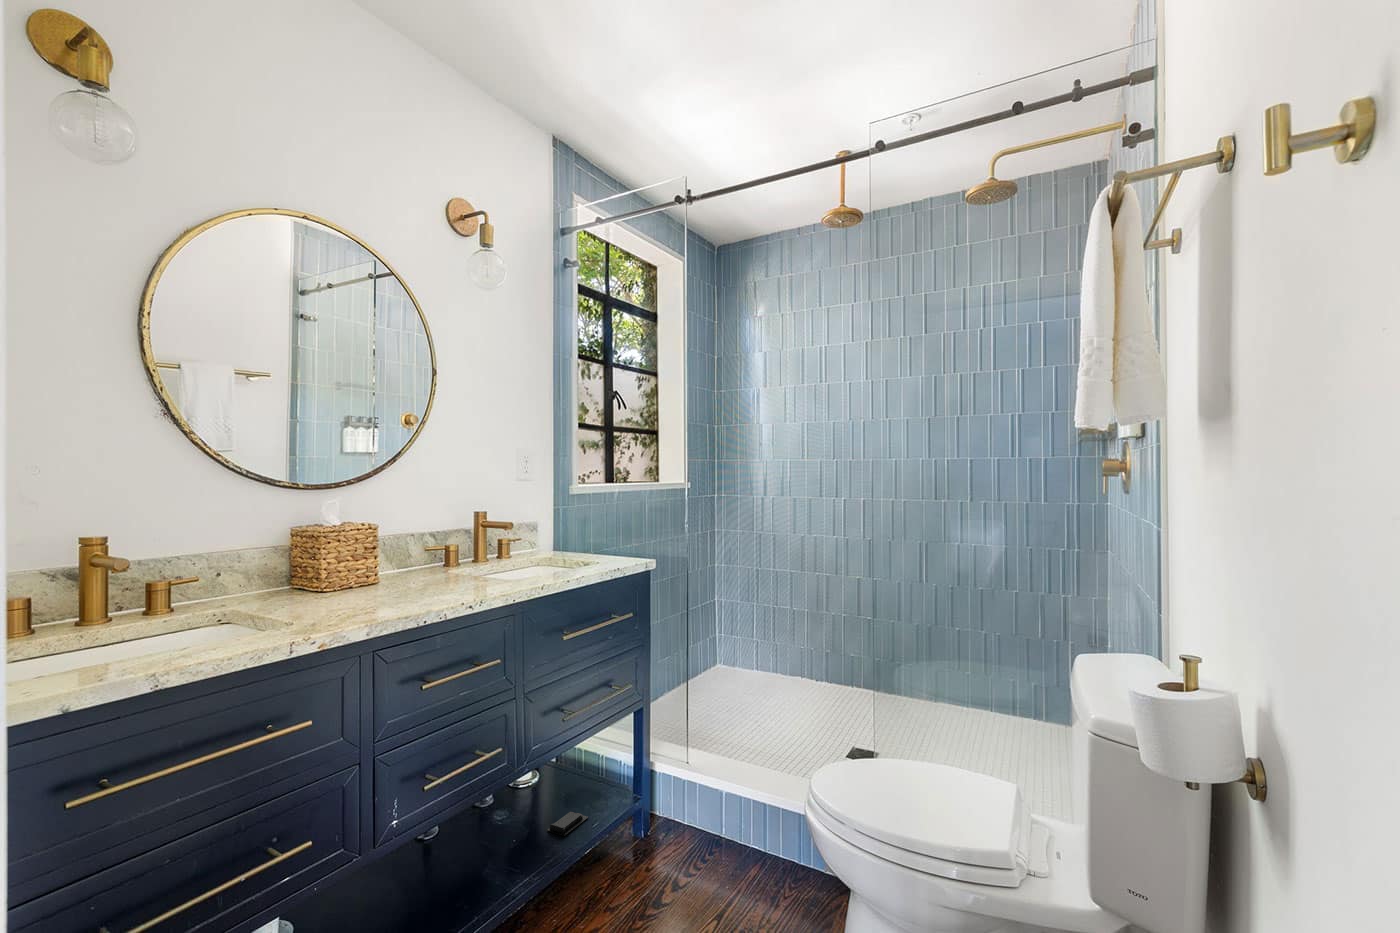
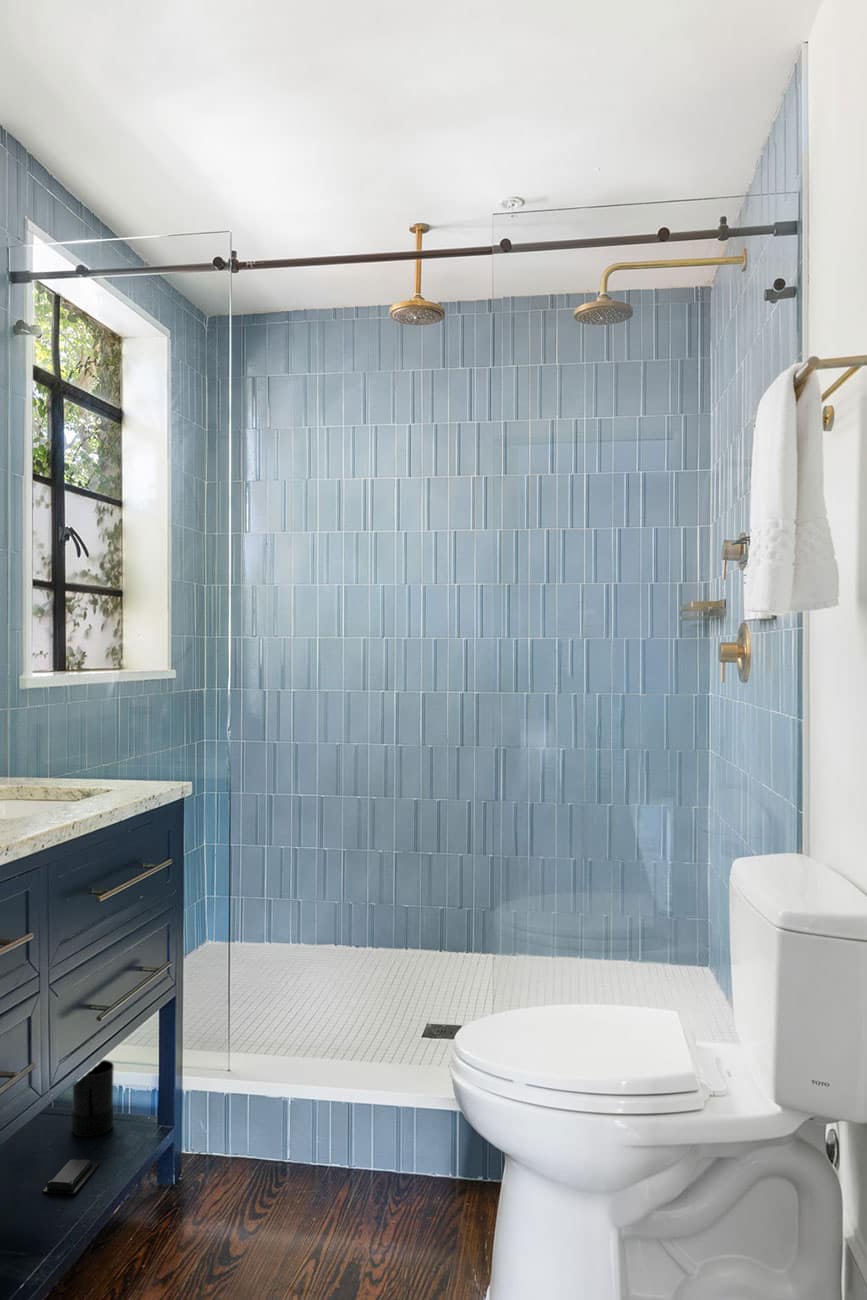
candle: none [578,746,607,797] -> present [72,1060,114,1137]

